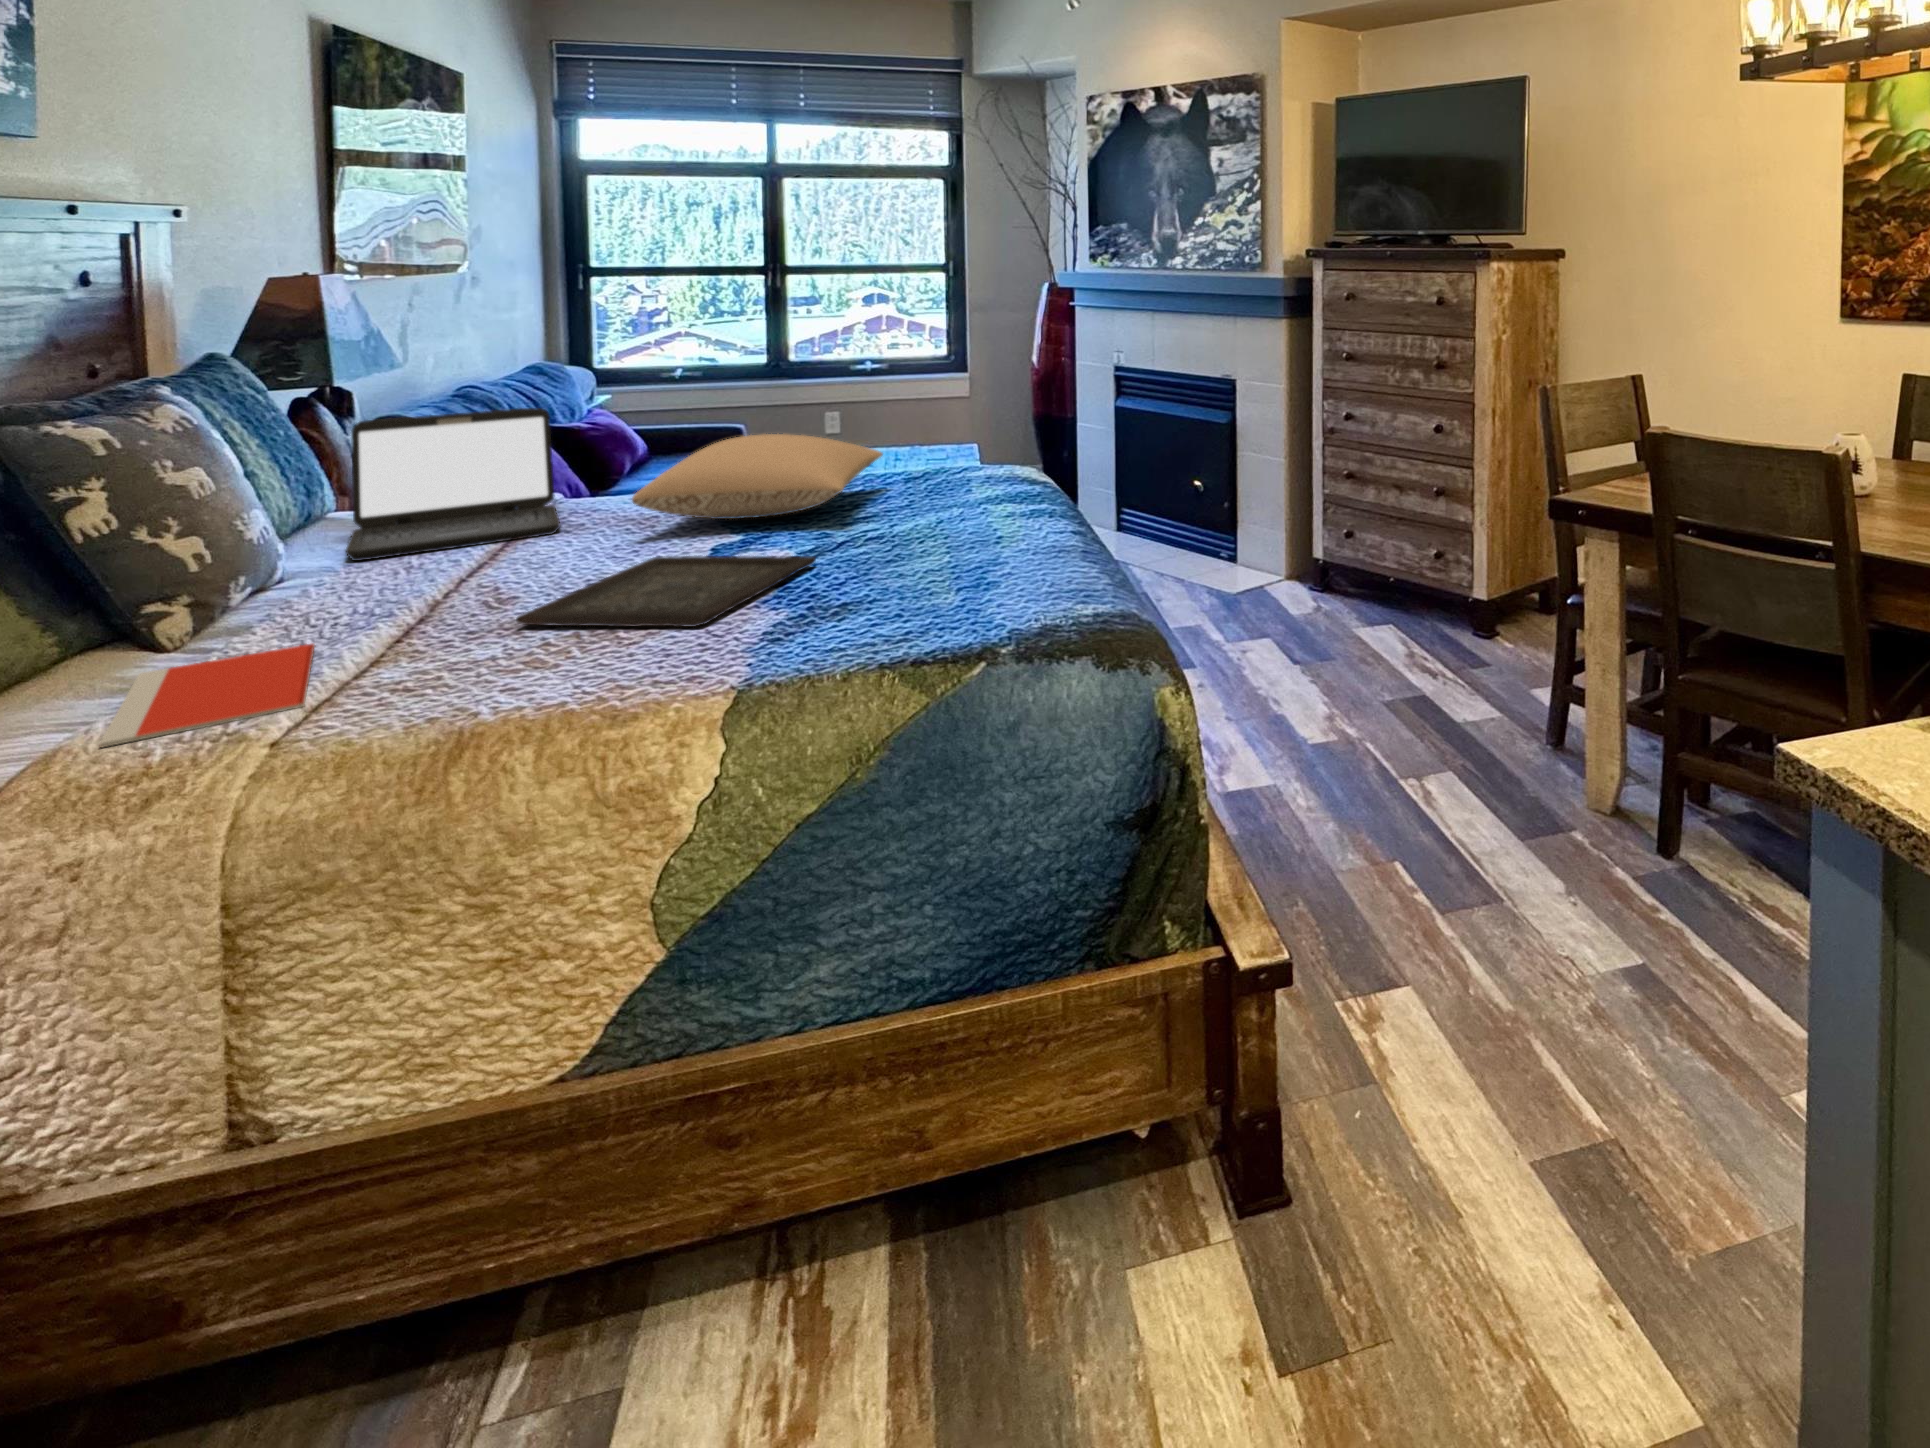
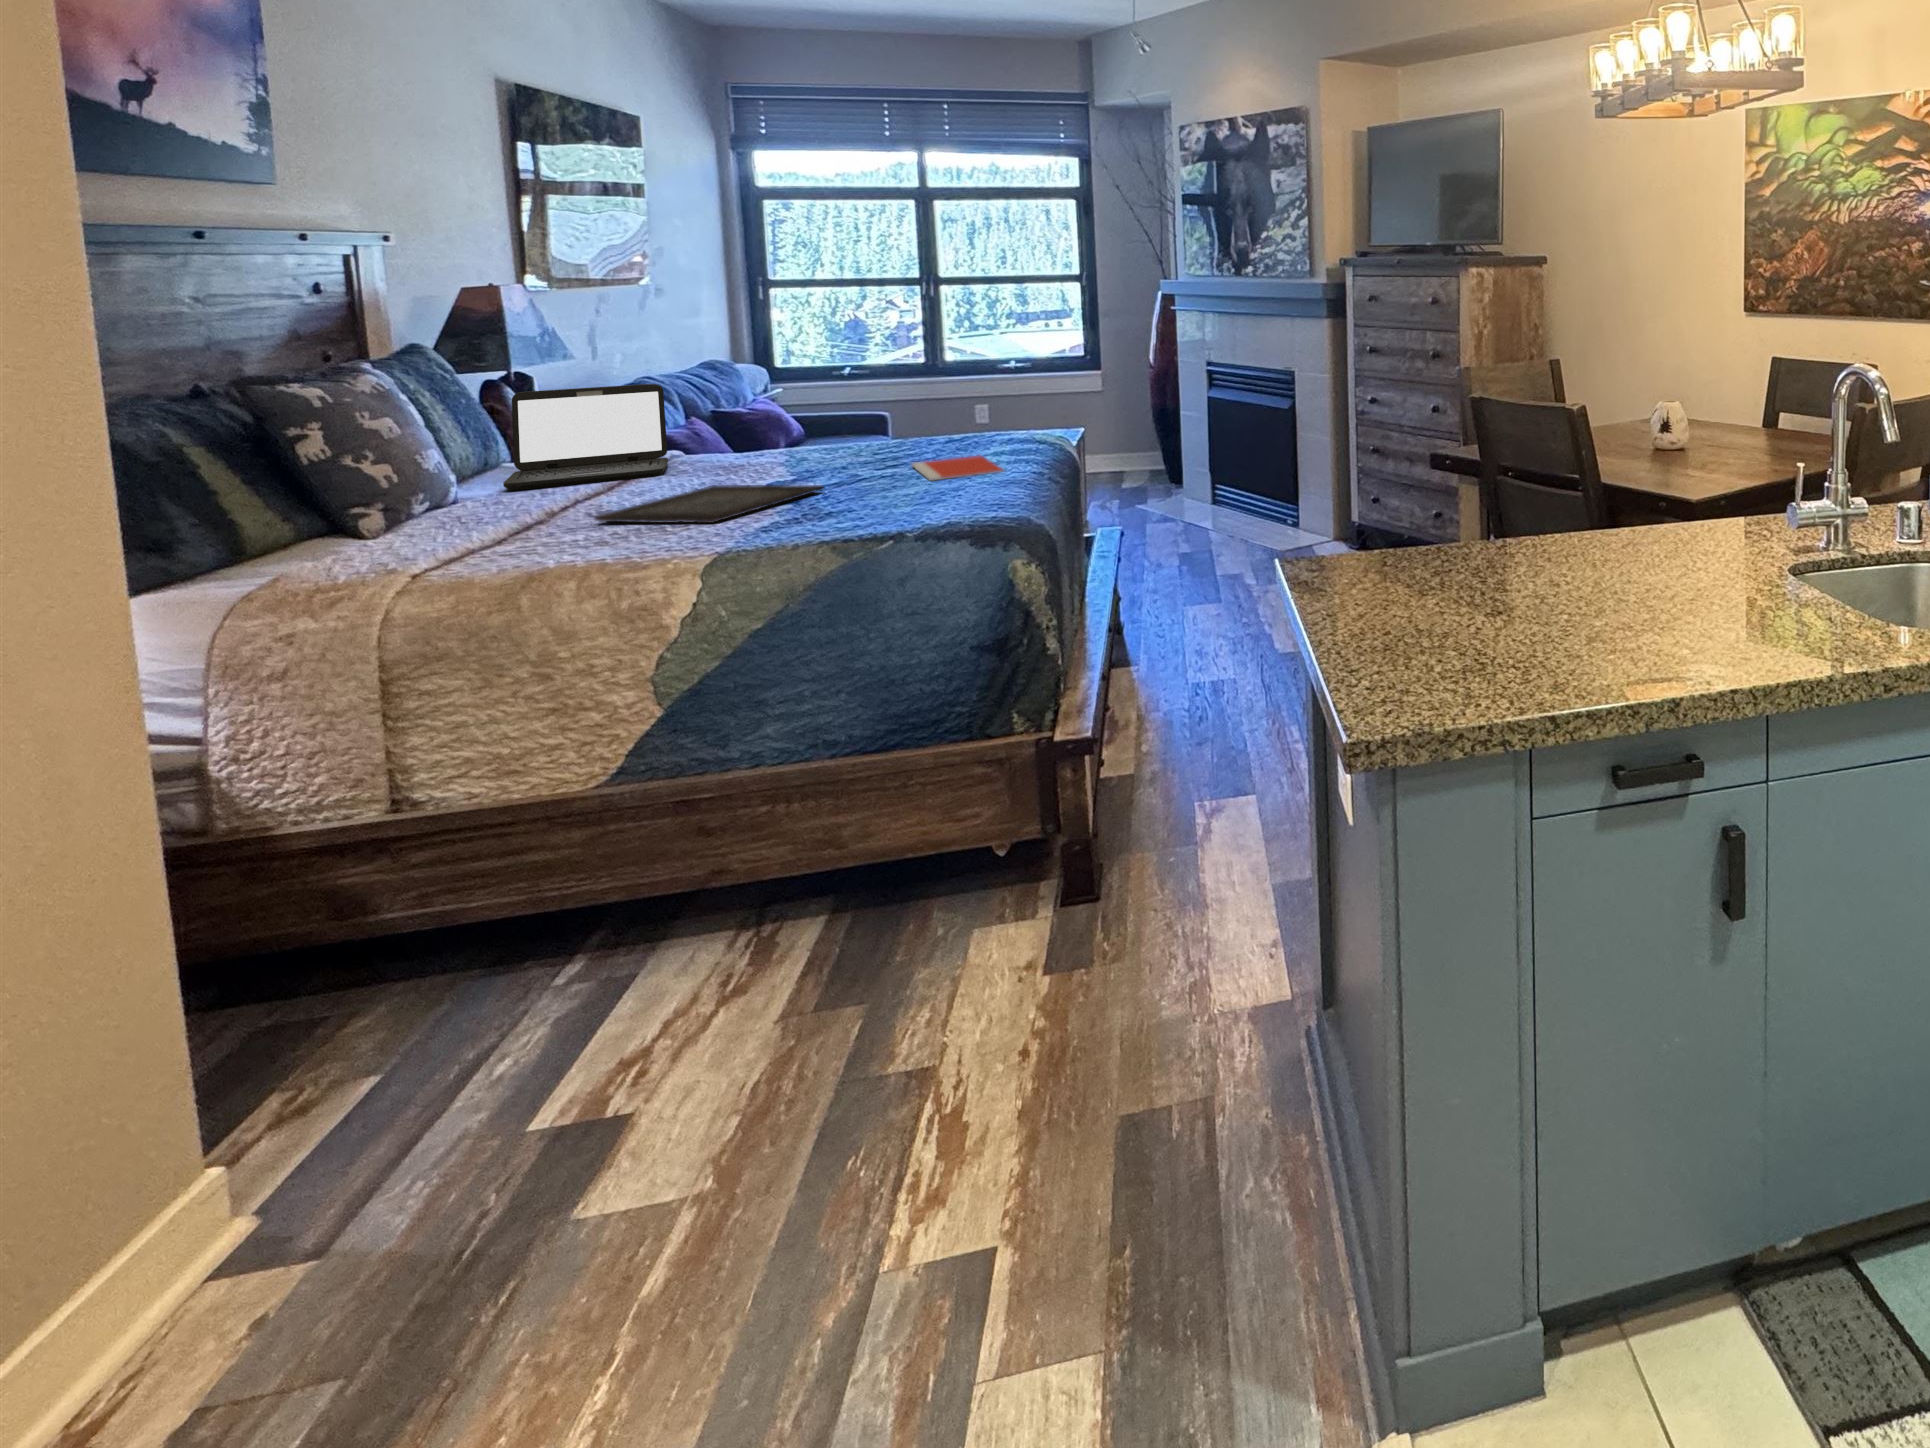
pillow: present [632,434,883,519] -> none [708,404,921,465]
notebook: present [100,643,315,747] -> present [912,456,1004,481]

